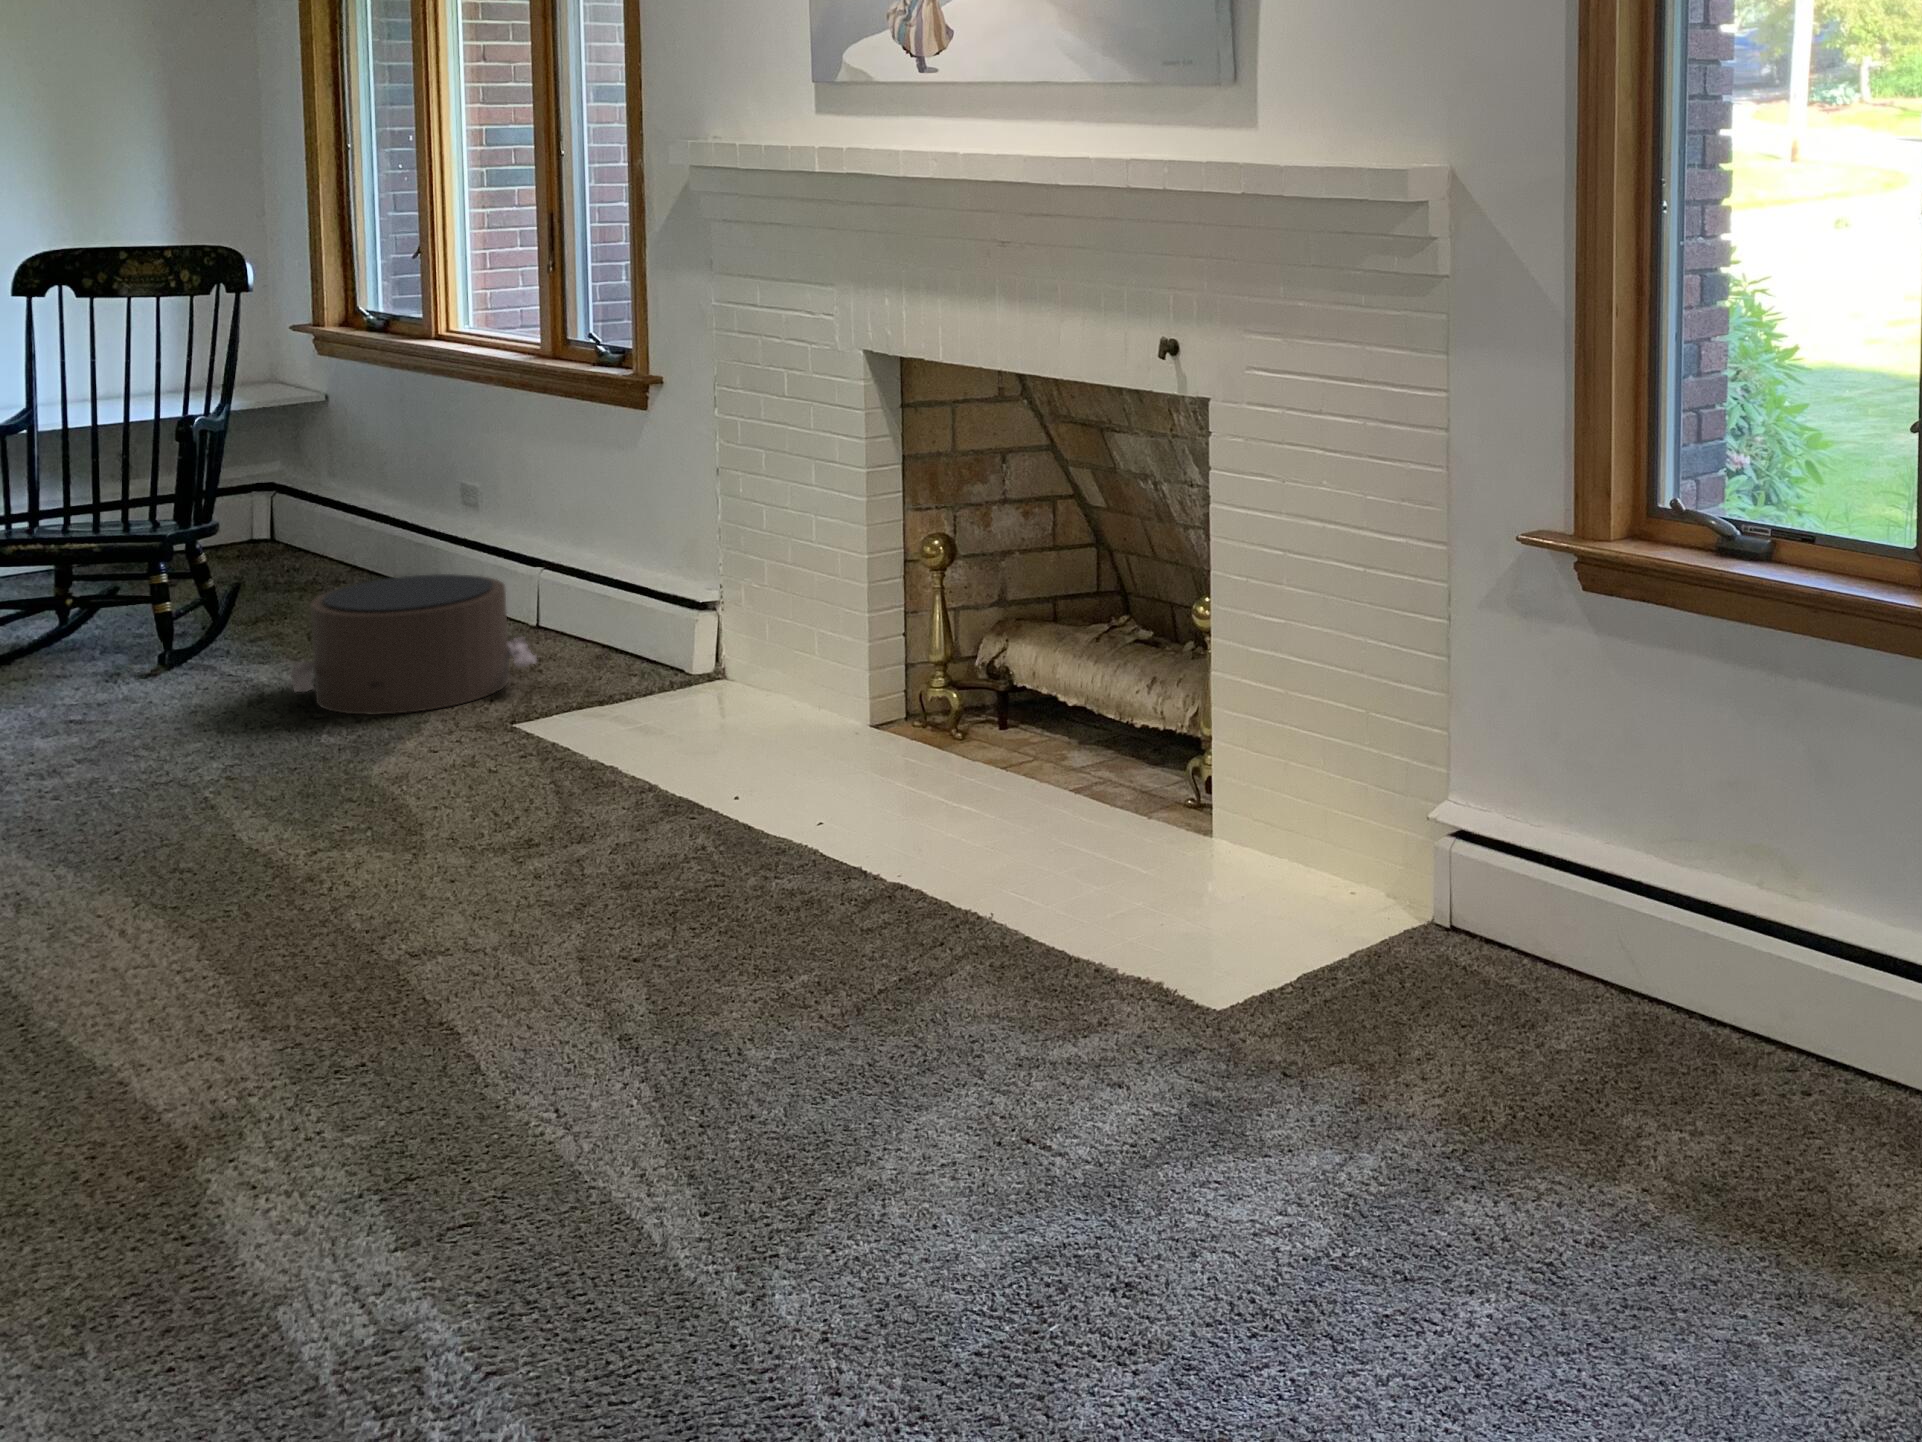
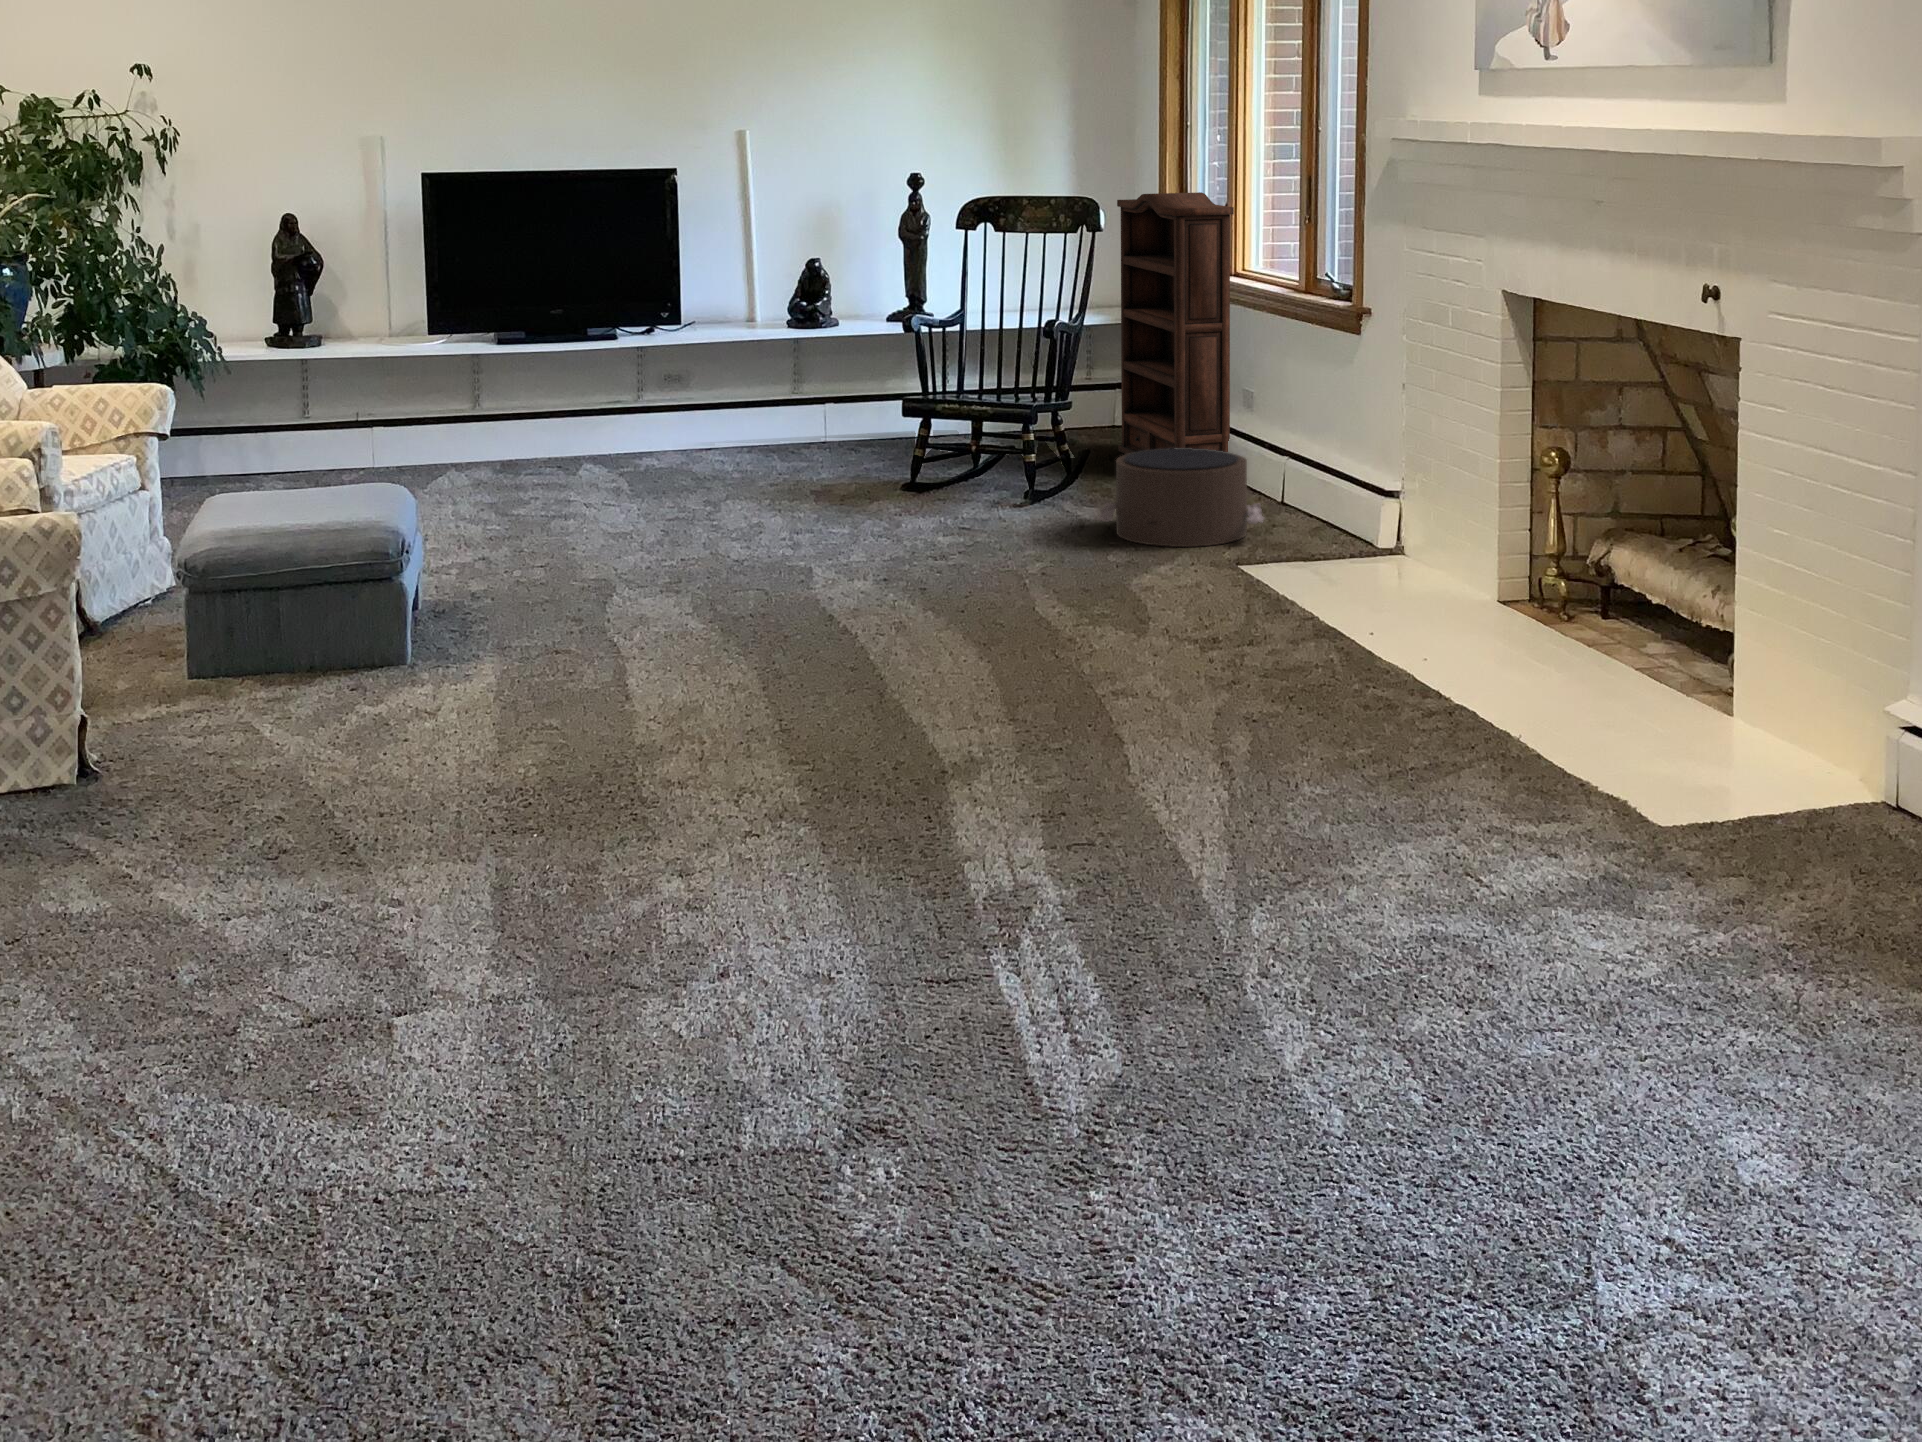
bookshelf: none [254,234,456,611] -> present [1117,192,1234,454]

